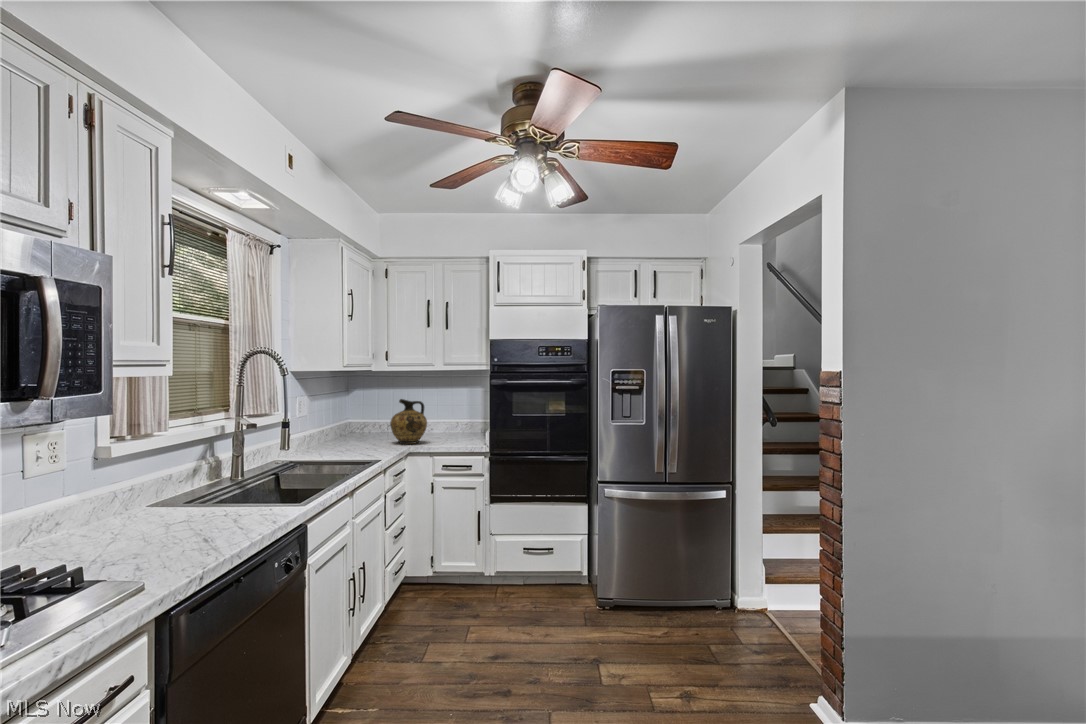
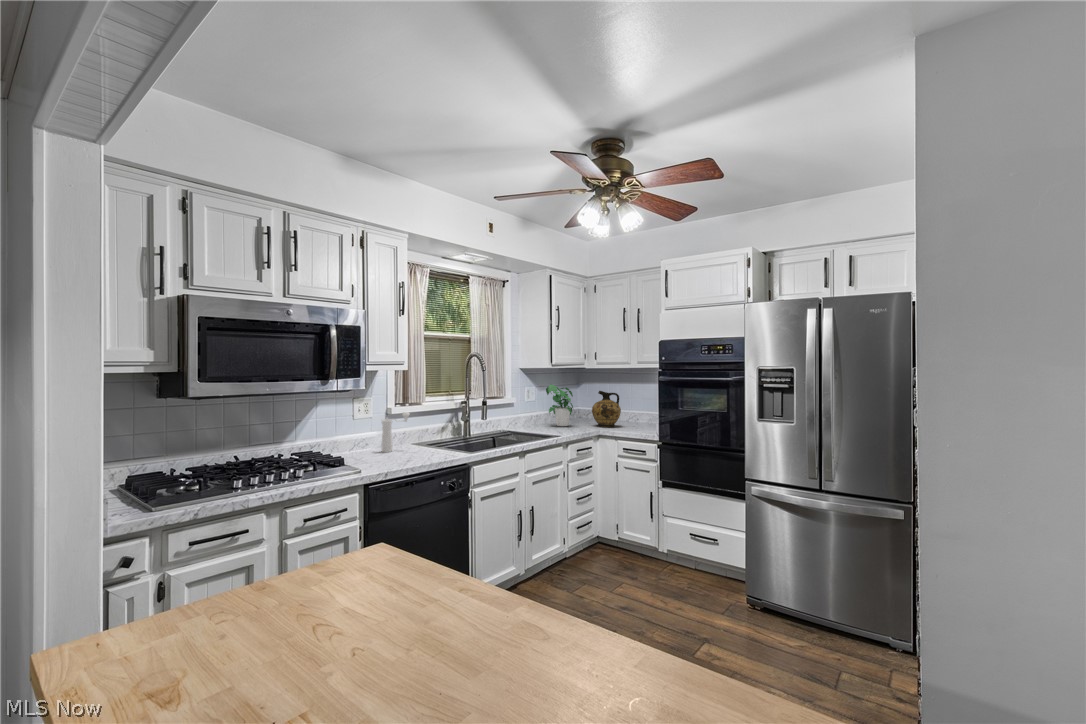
potted plant: none [330,393,370,448] -> present [546,384,573,426]
pepper mill: none [103,451,162,532] -> present [382,412,410,452]

